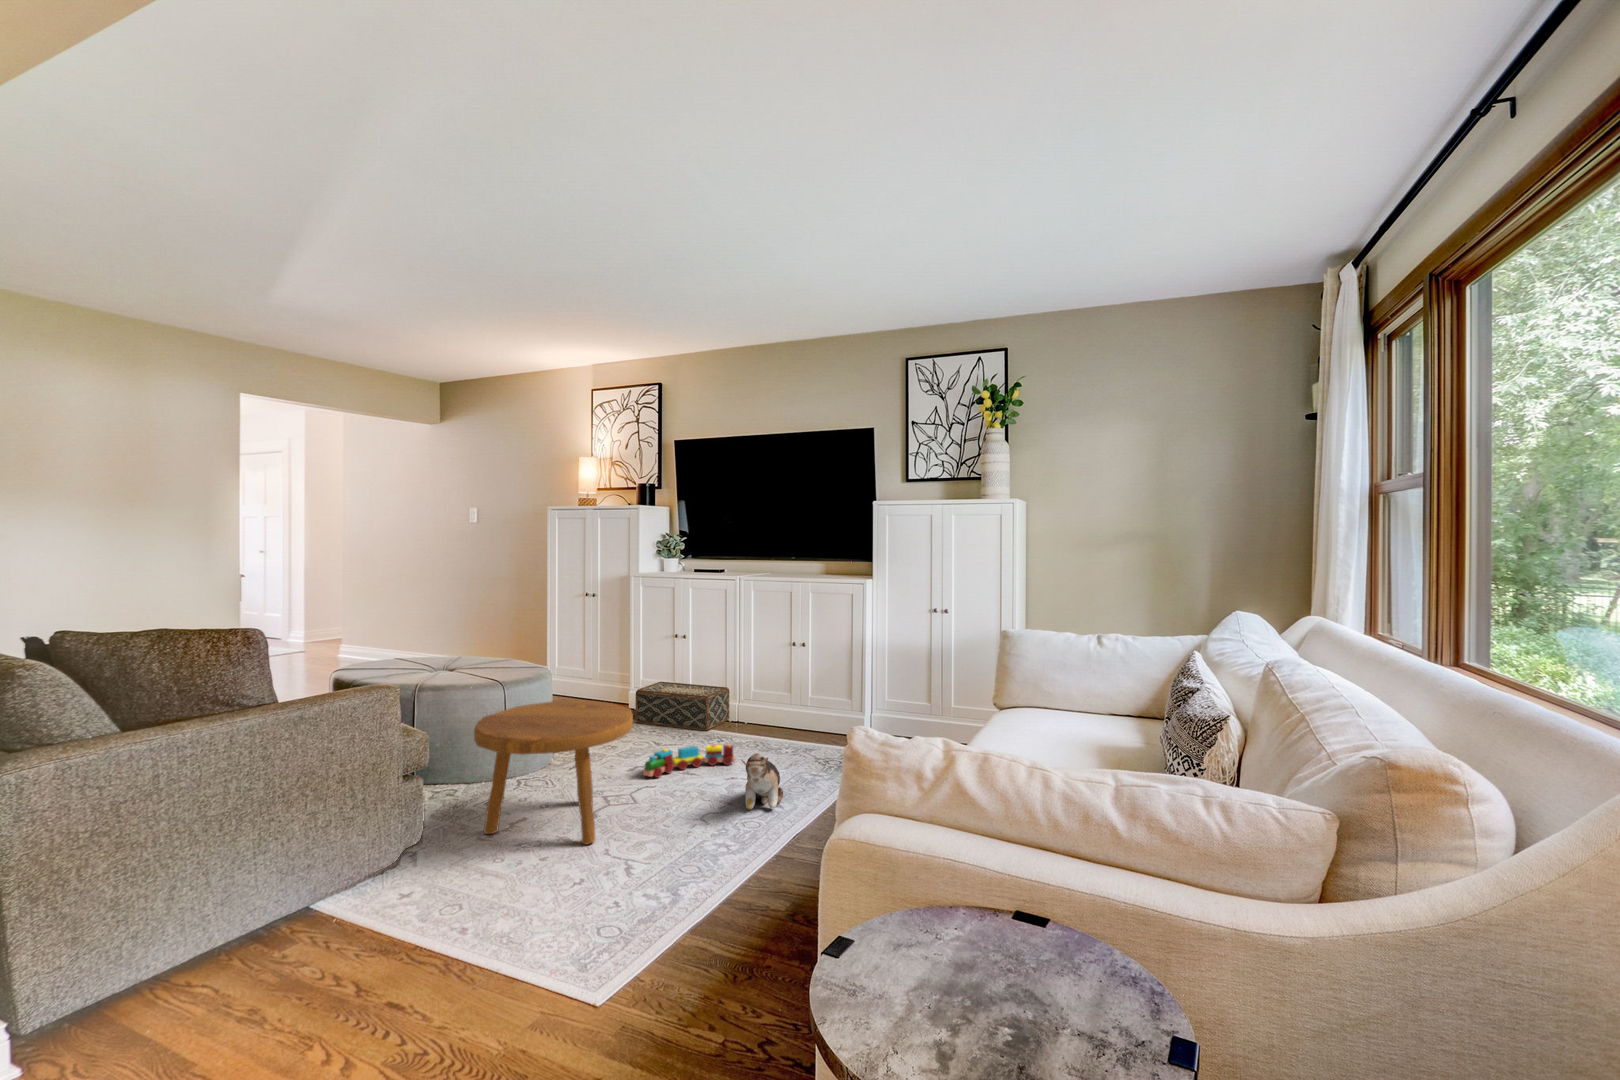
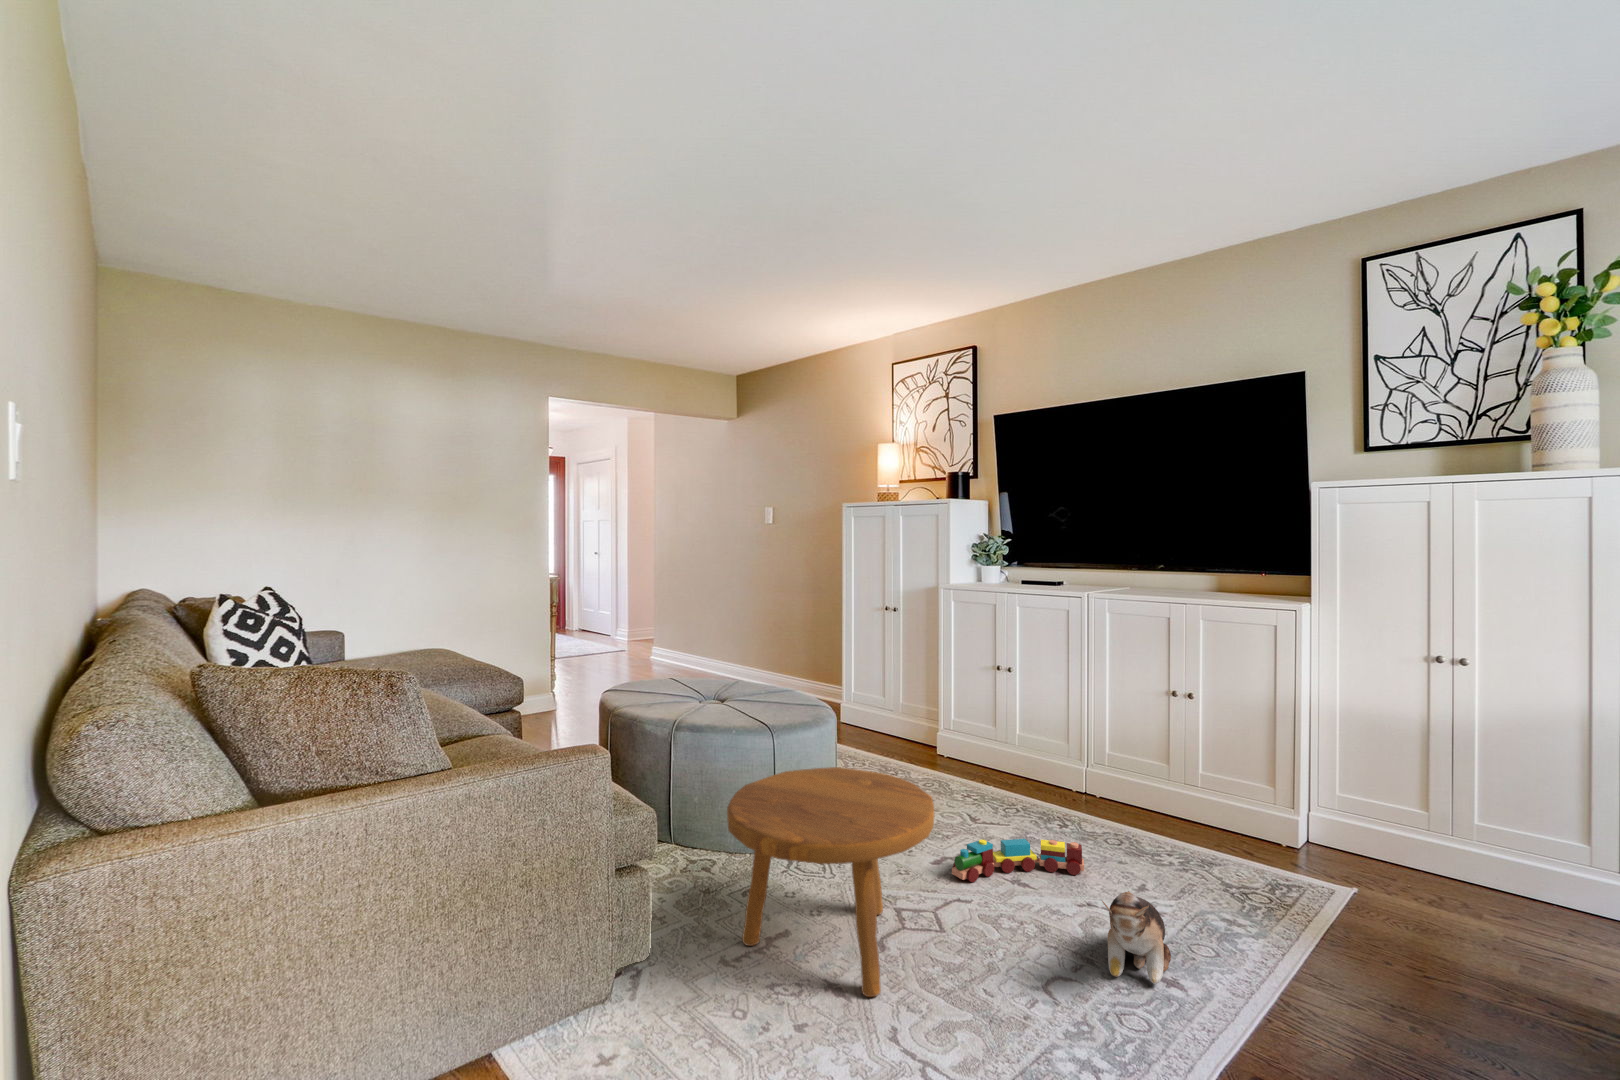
woven basket: present [635,682,729,731] -> none [945,727,1071,805]

